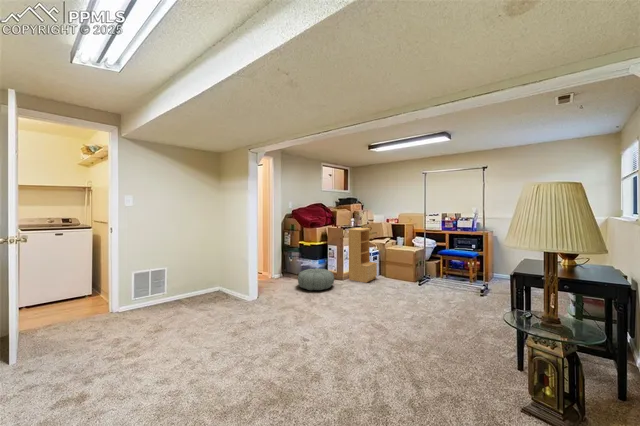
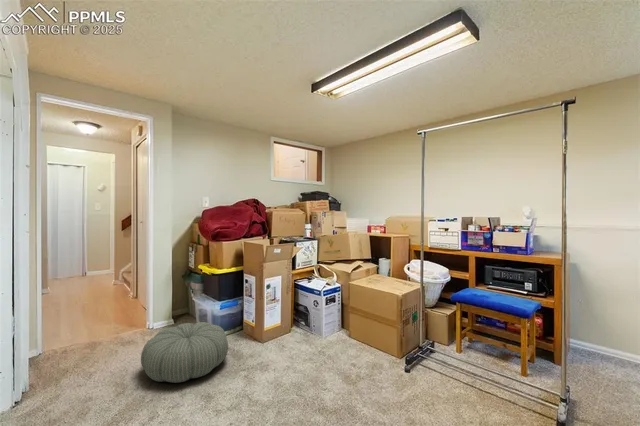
bookshelf: present [348,228,377,283] -> none [274,241,329,356]

